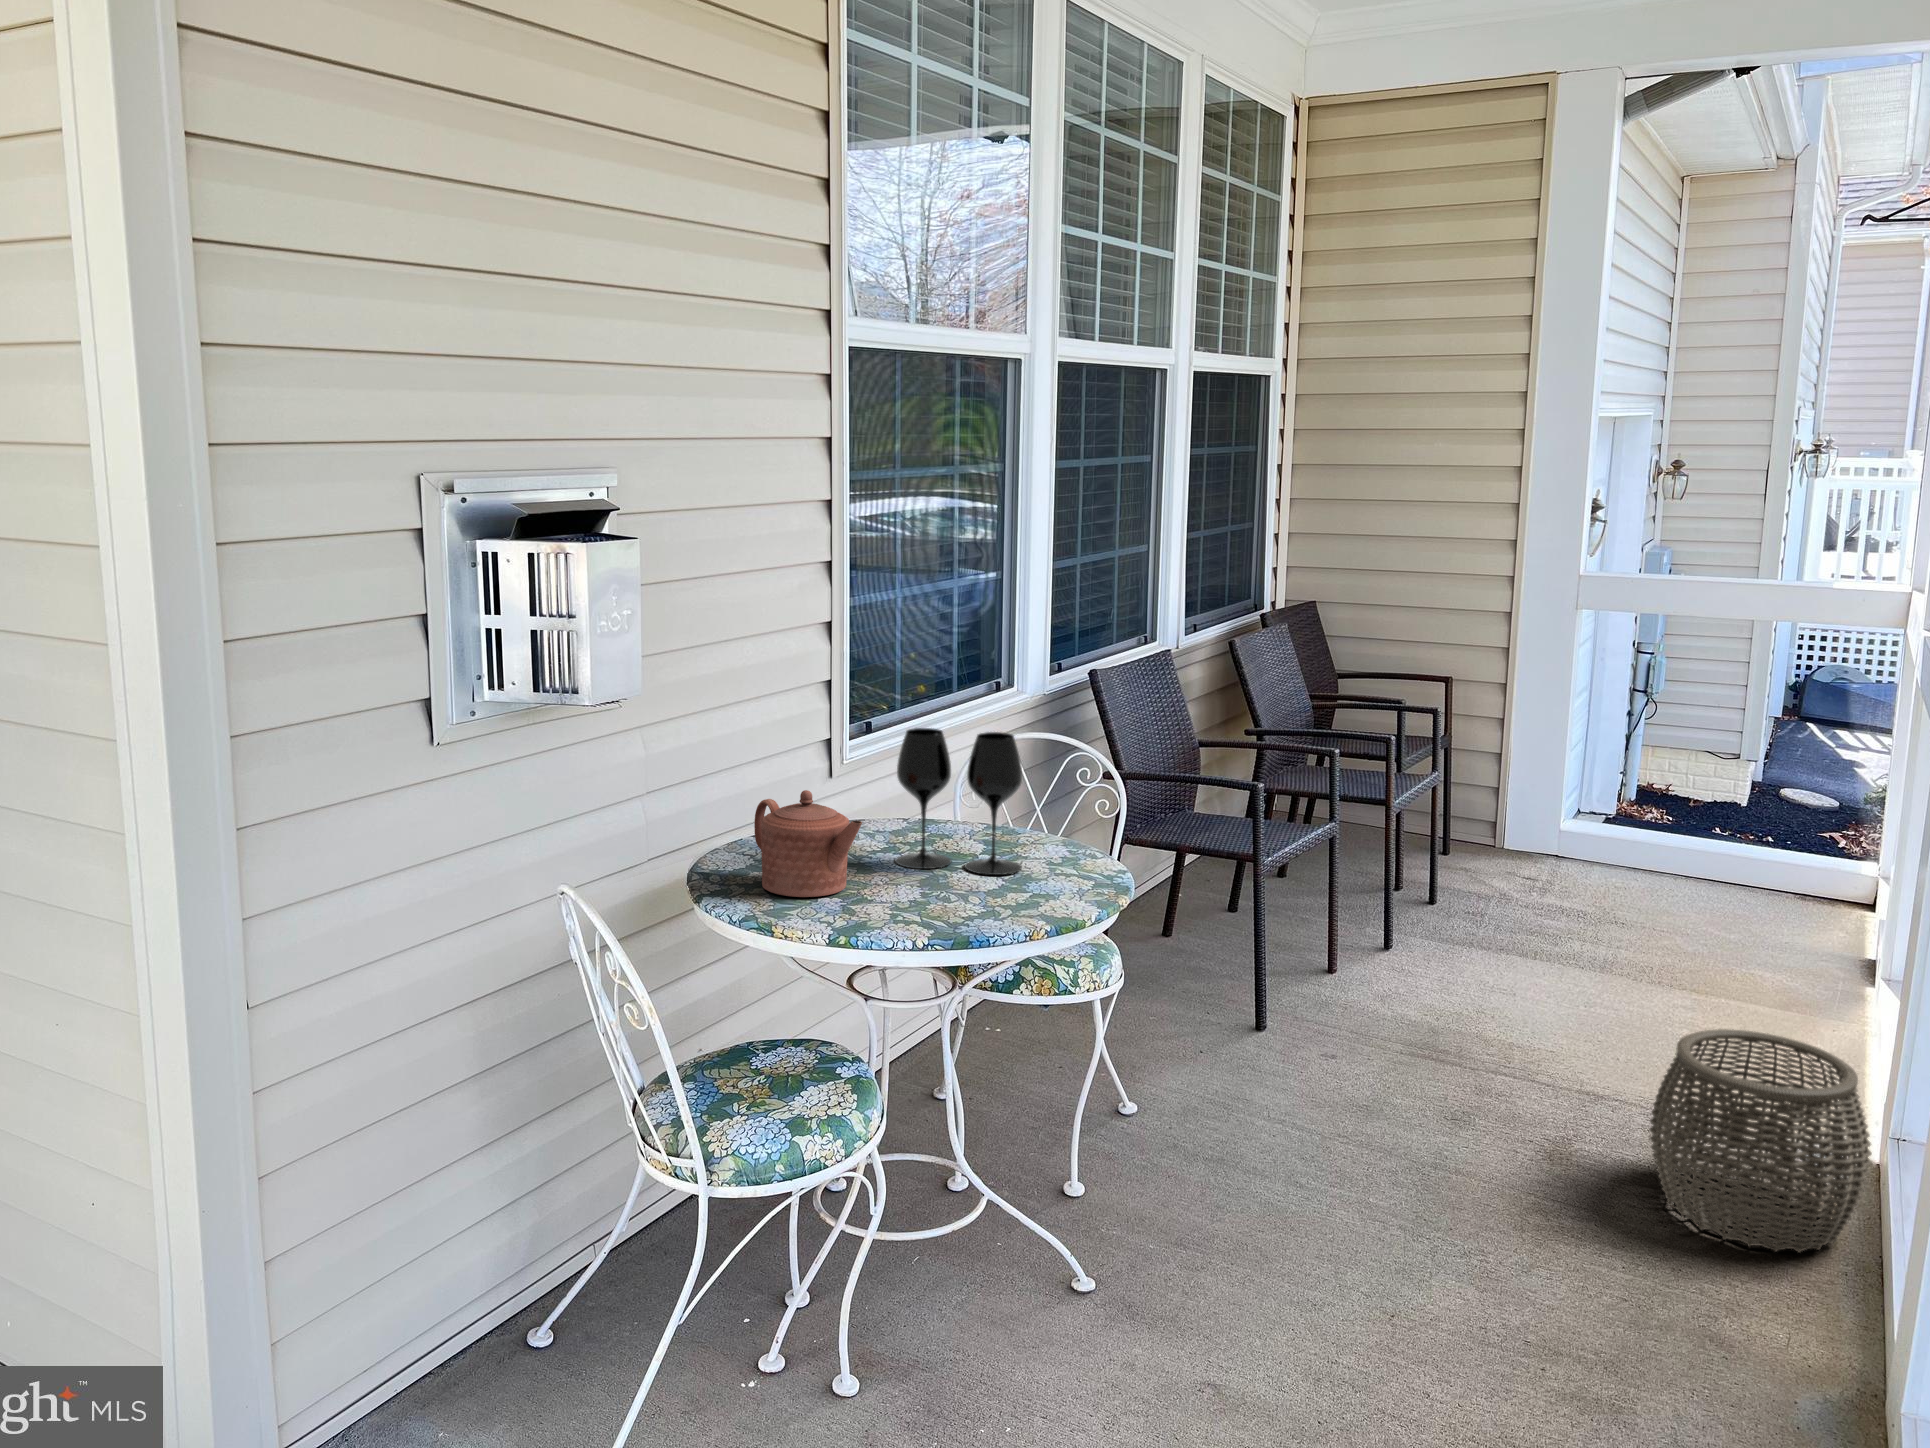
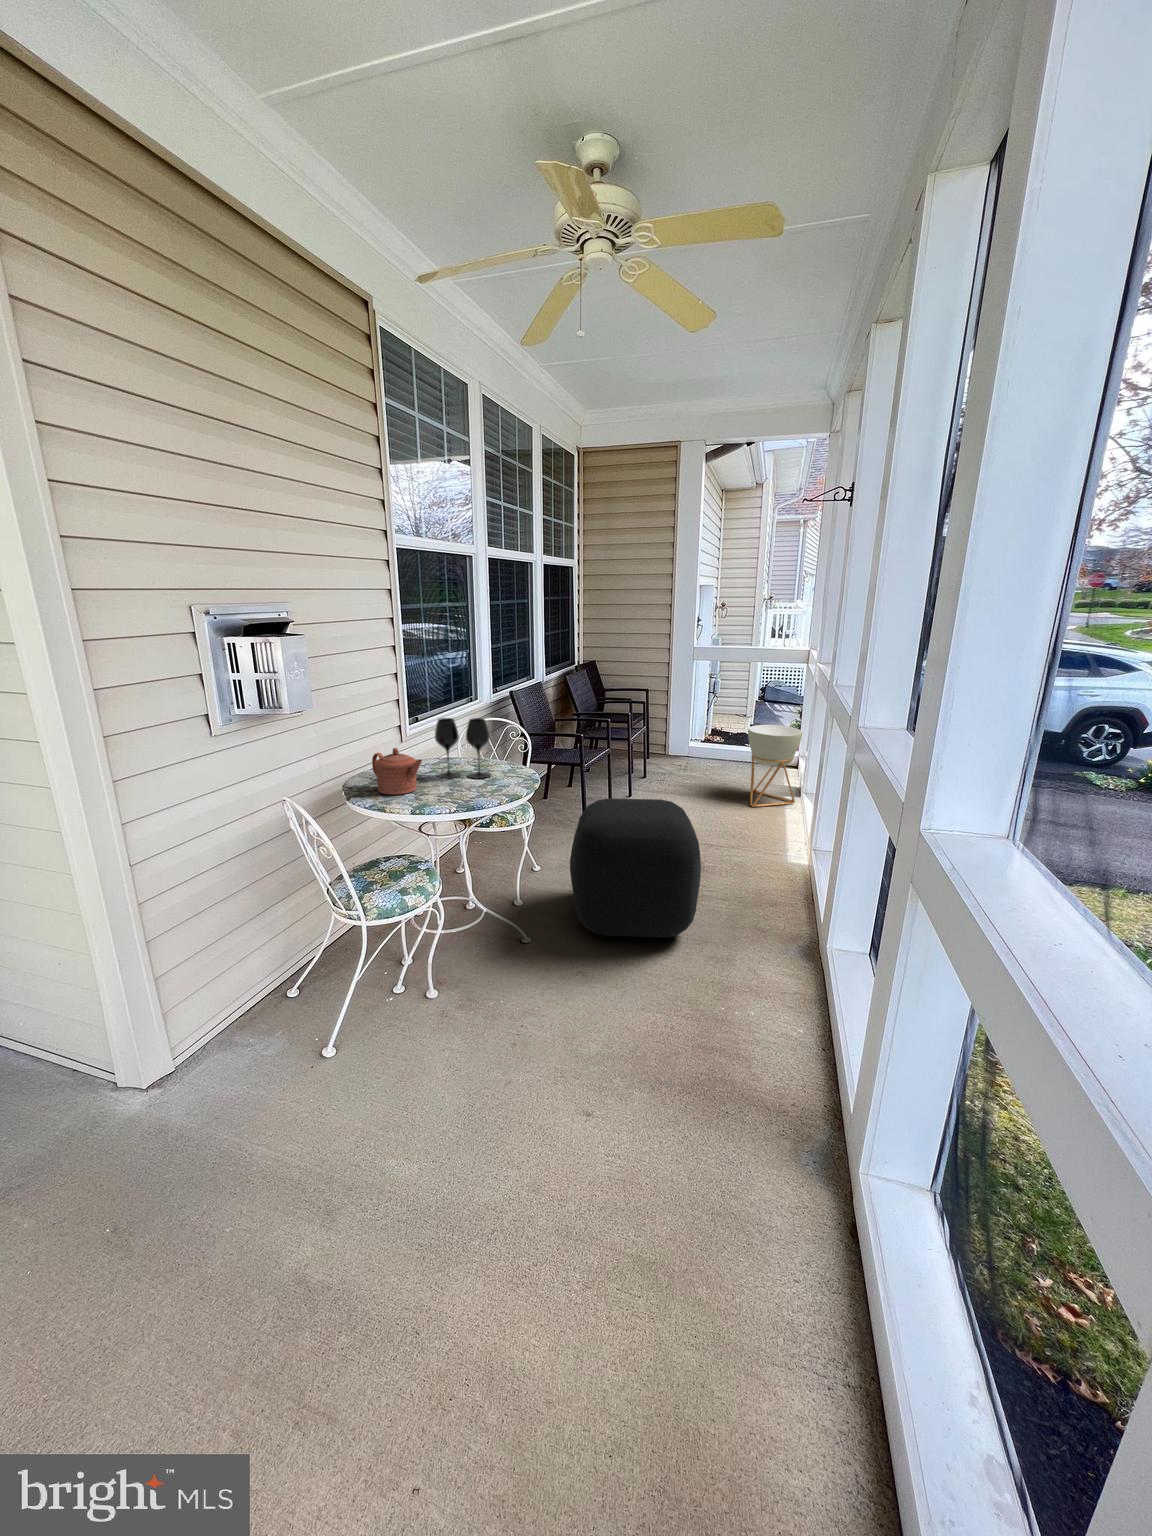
planter: none [1725,788,1888,1012] -> present [748,725,803,807]
ottoman: none [1204,950,1551,1331] -> present [570,798,701,937]
woven basket: present [1649,1029,1872,1252] -> none [730,815,805,893]

